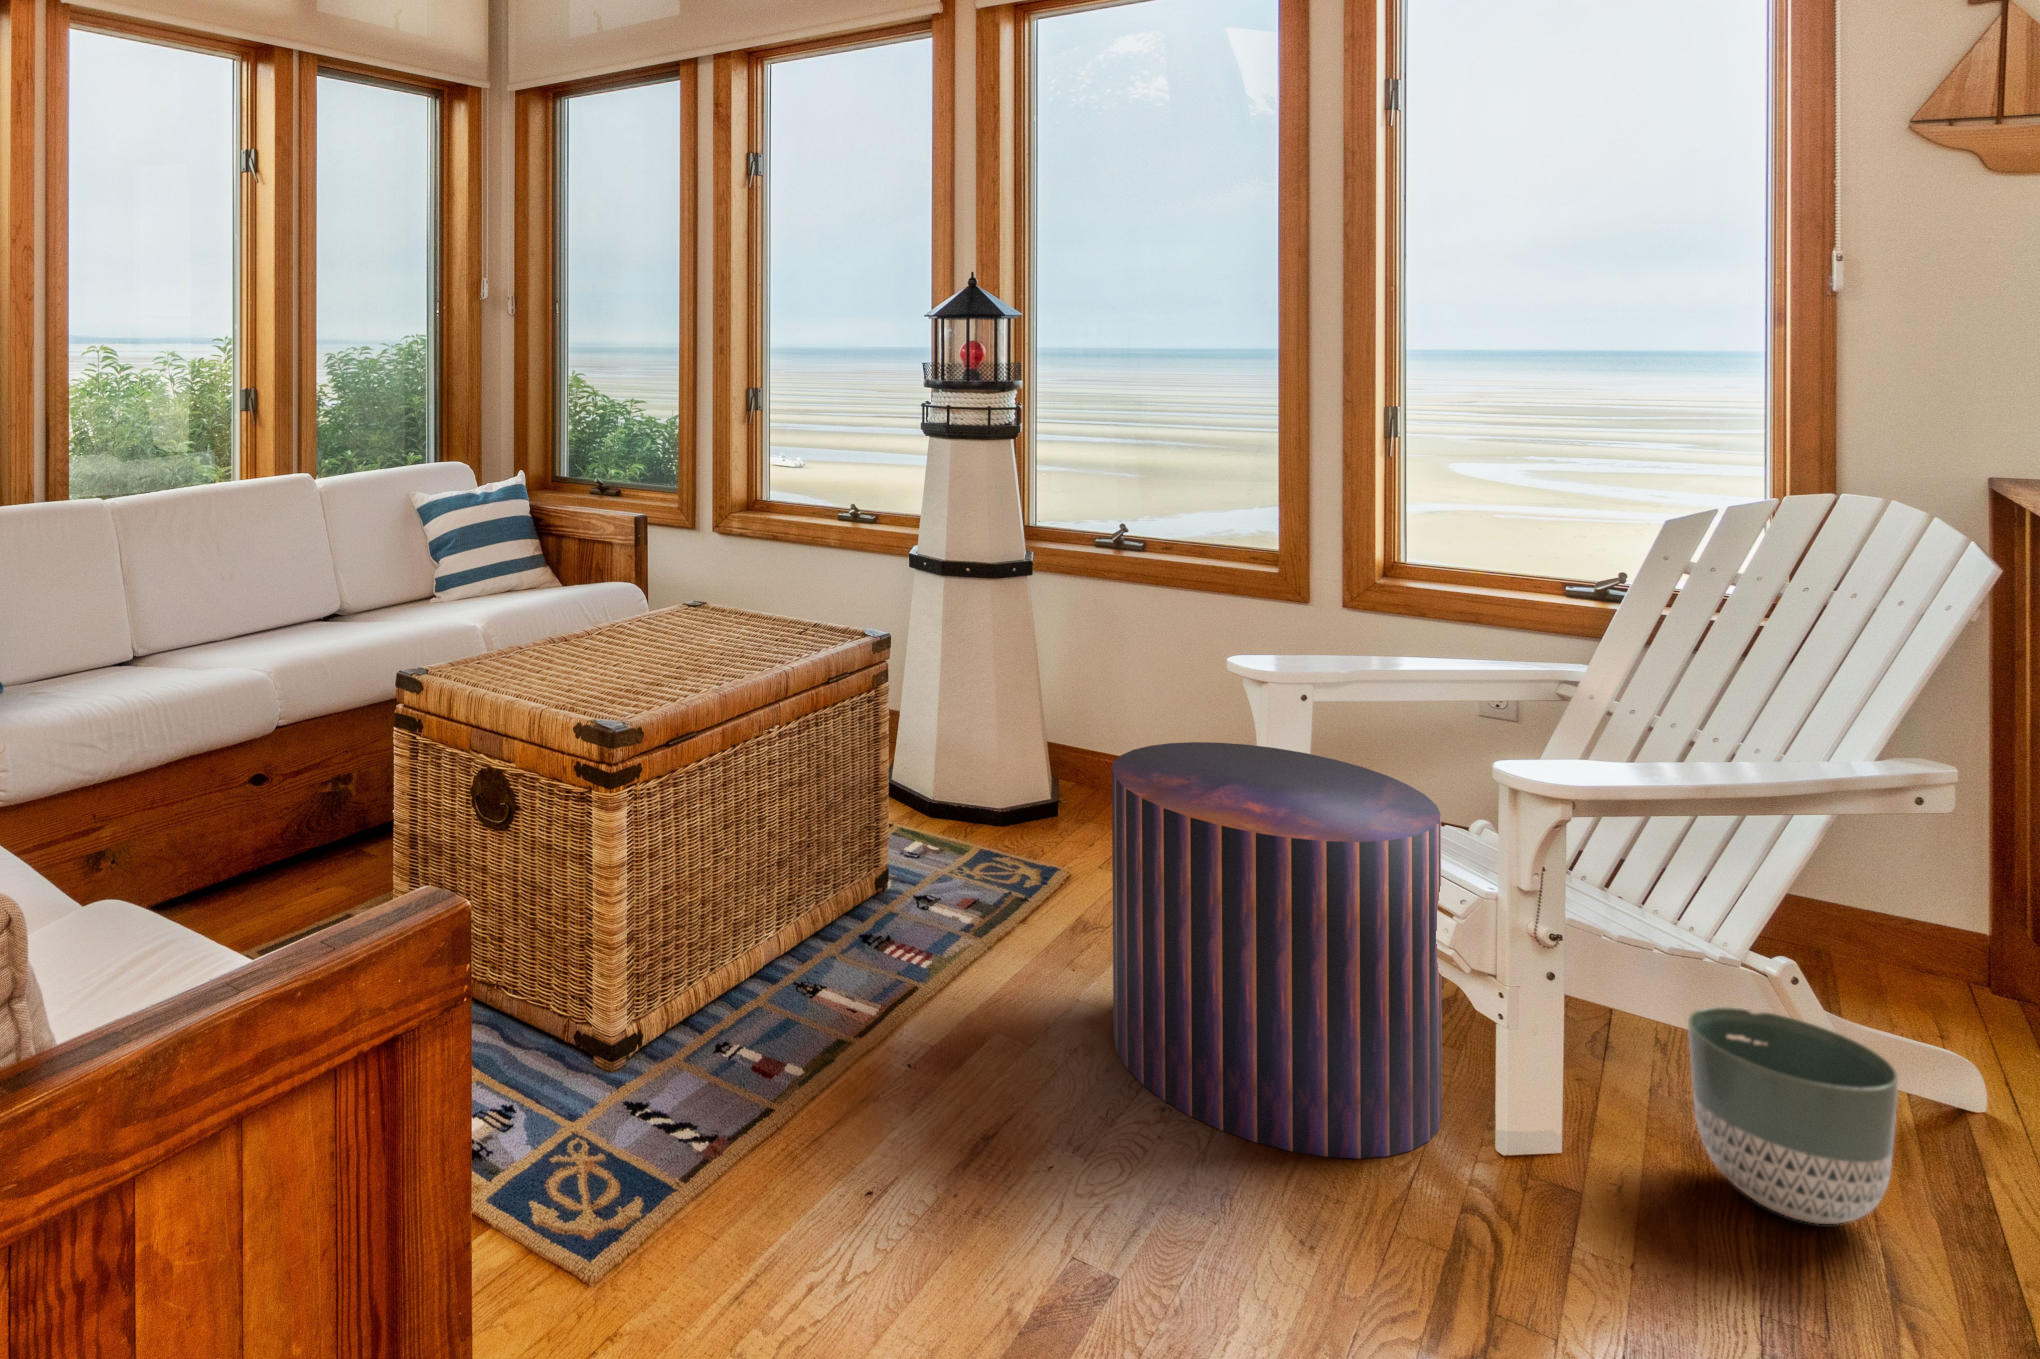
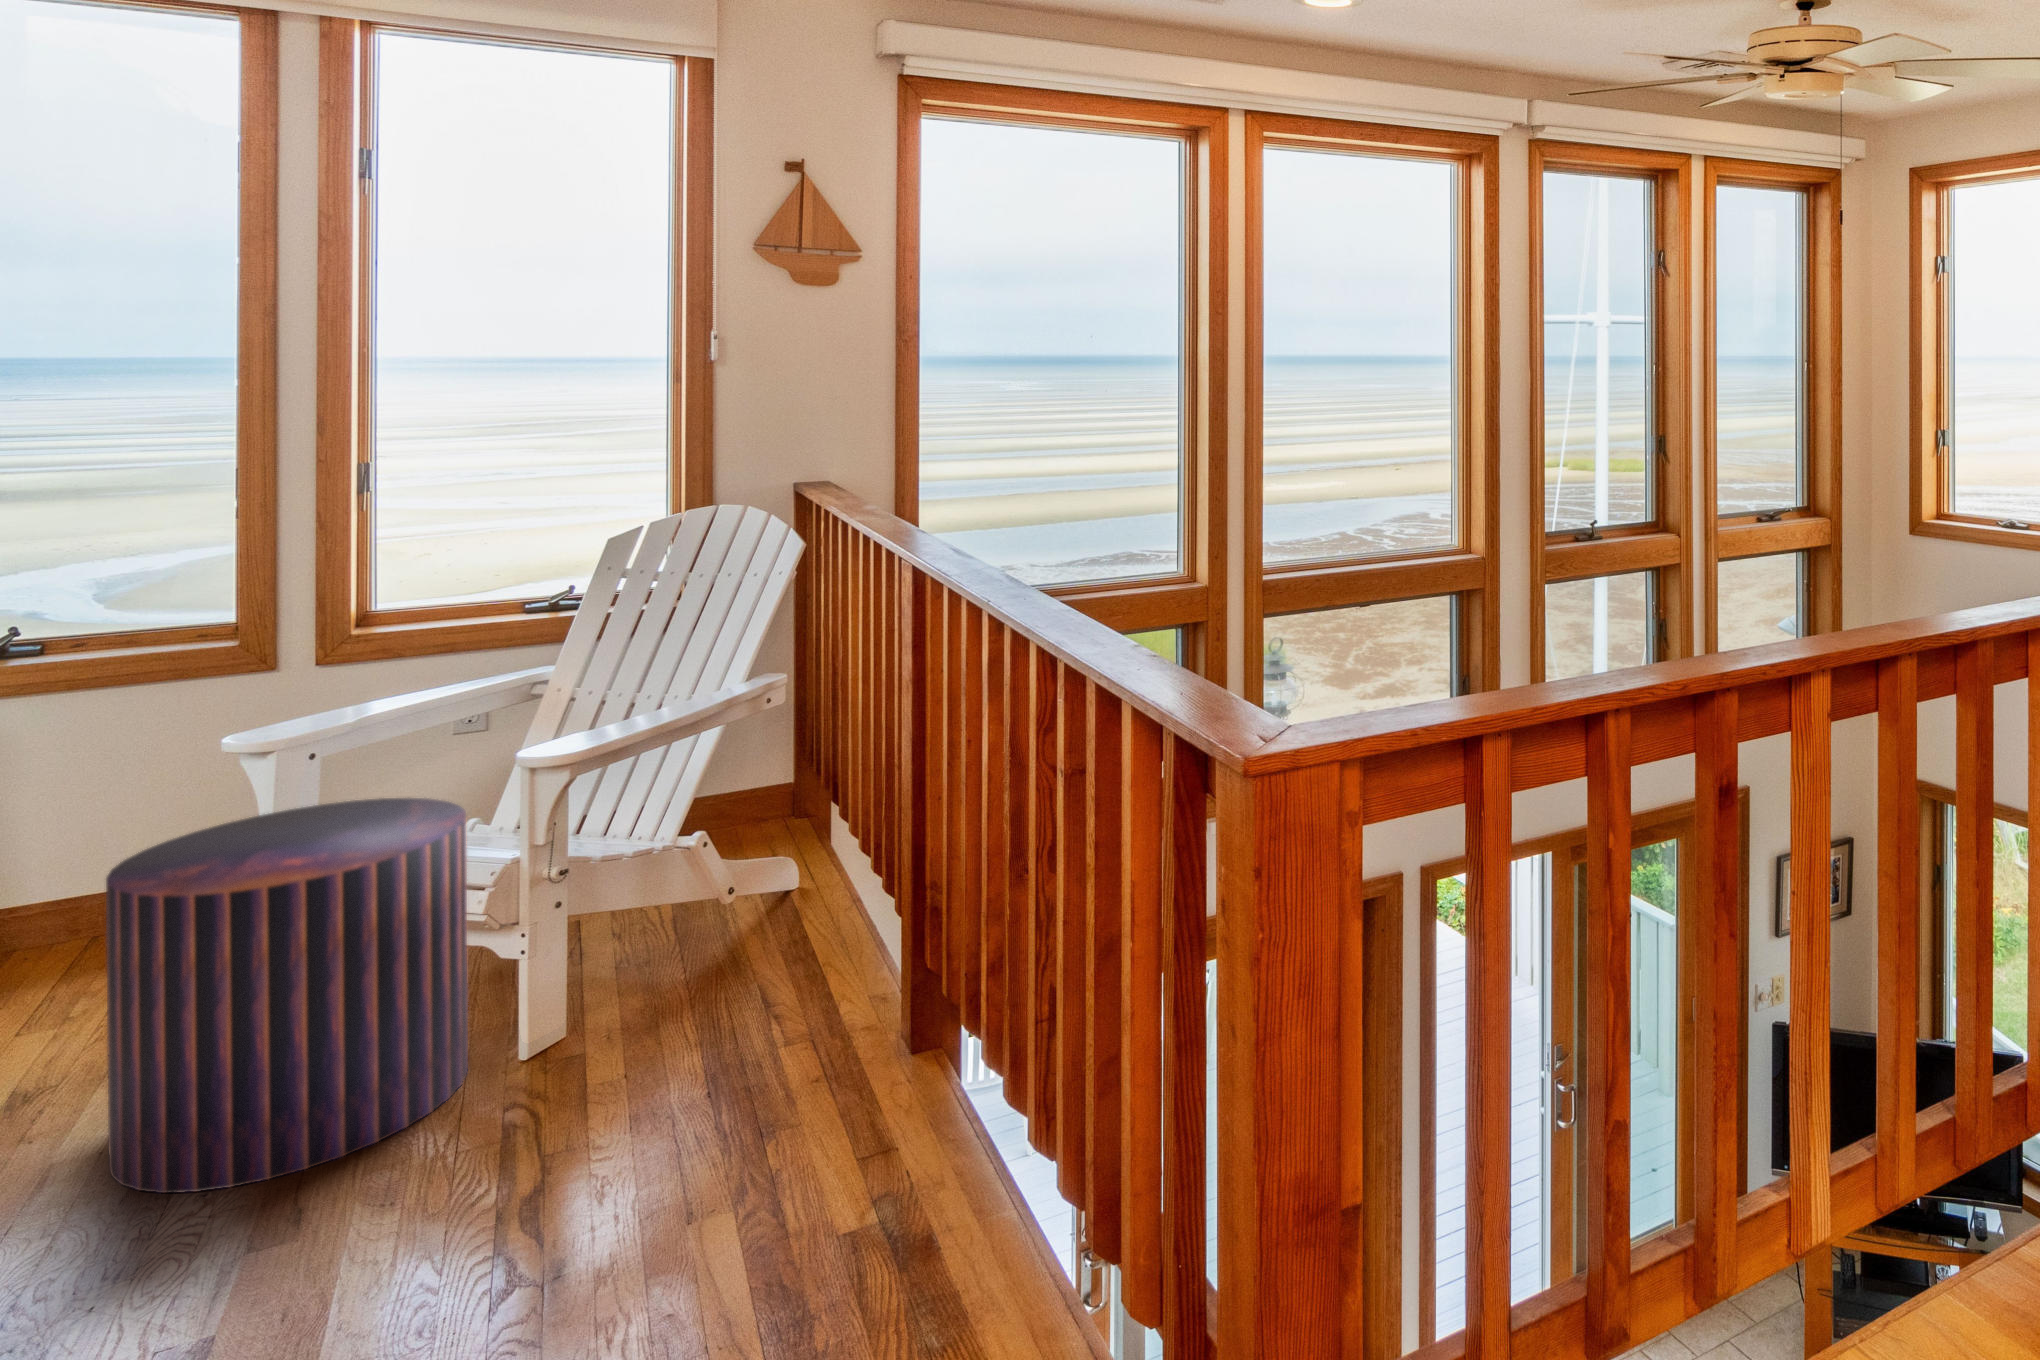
planter: present [1688,1007,1898,1224] -> none [645,866,761,999]

